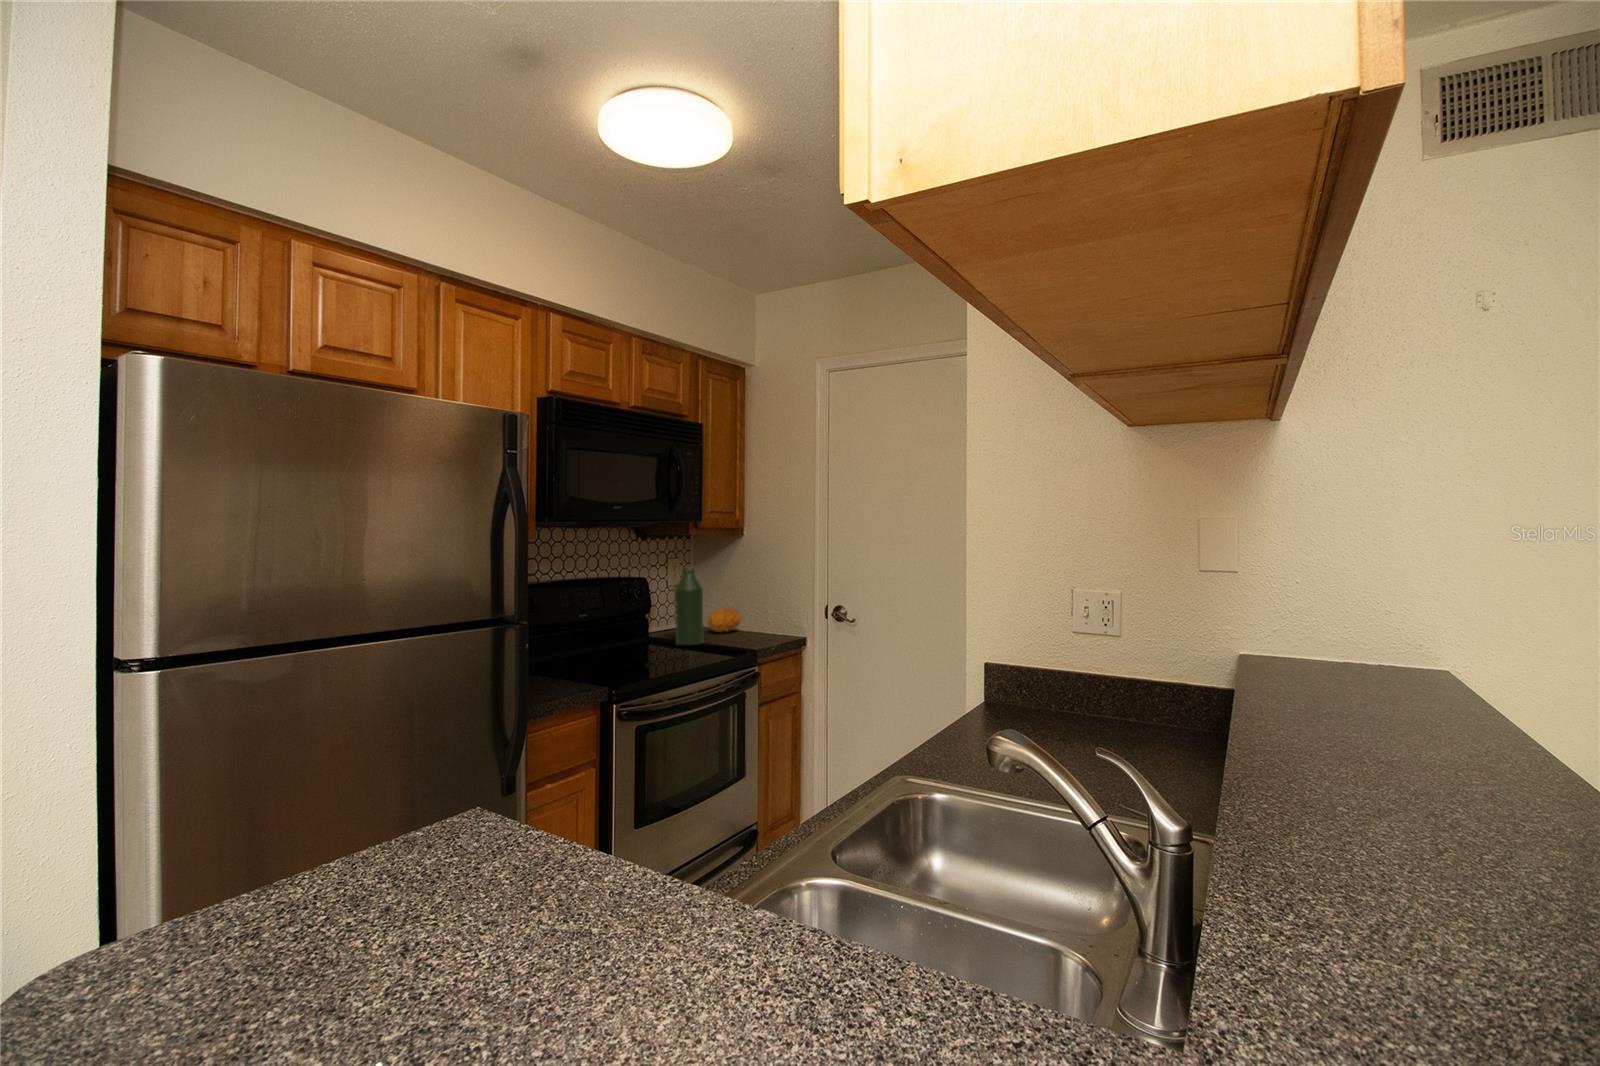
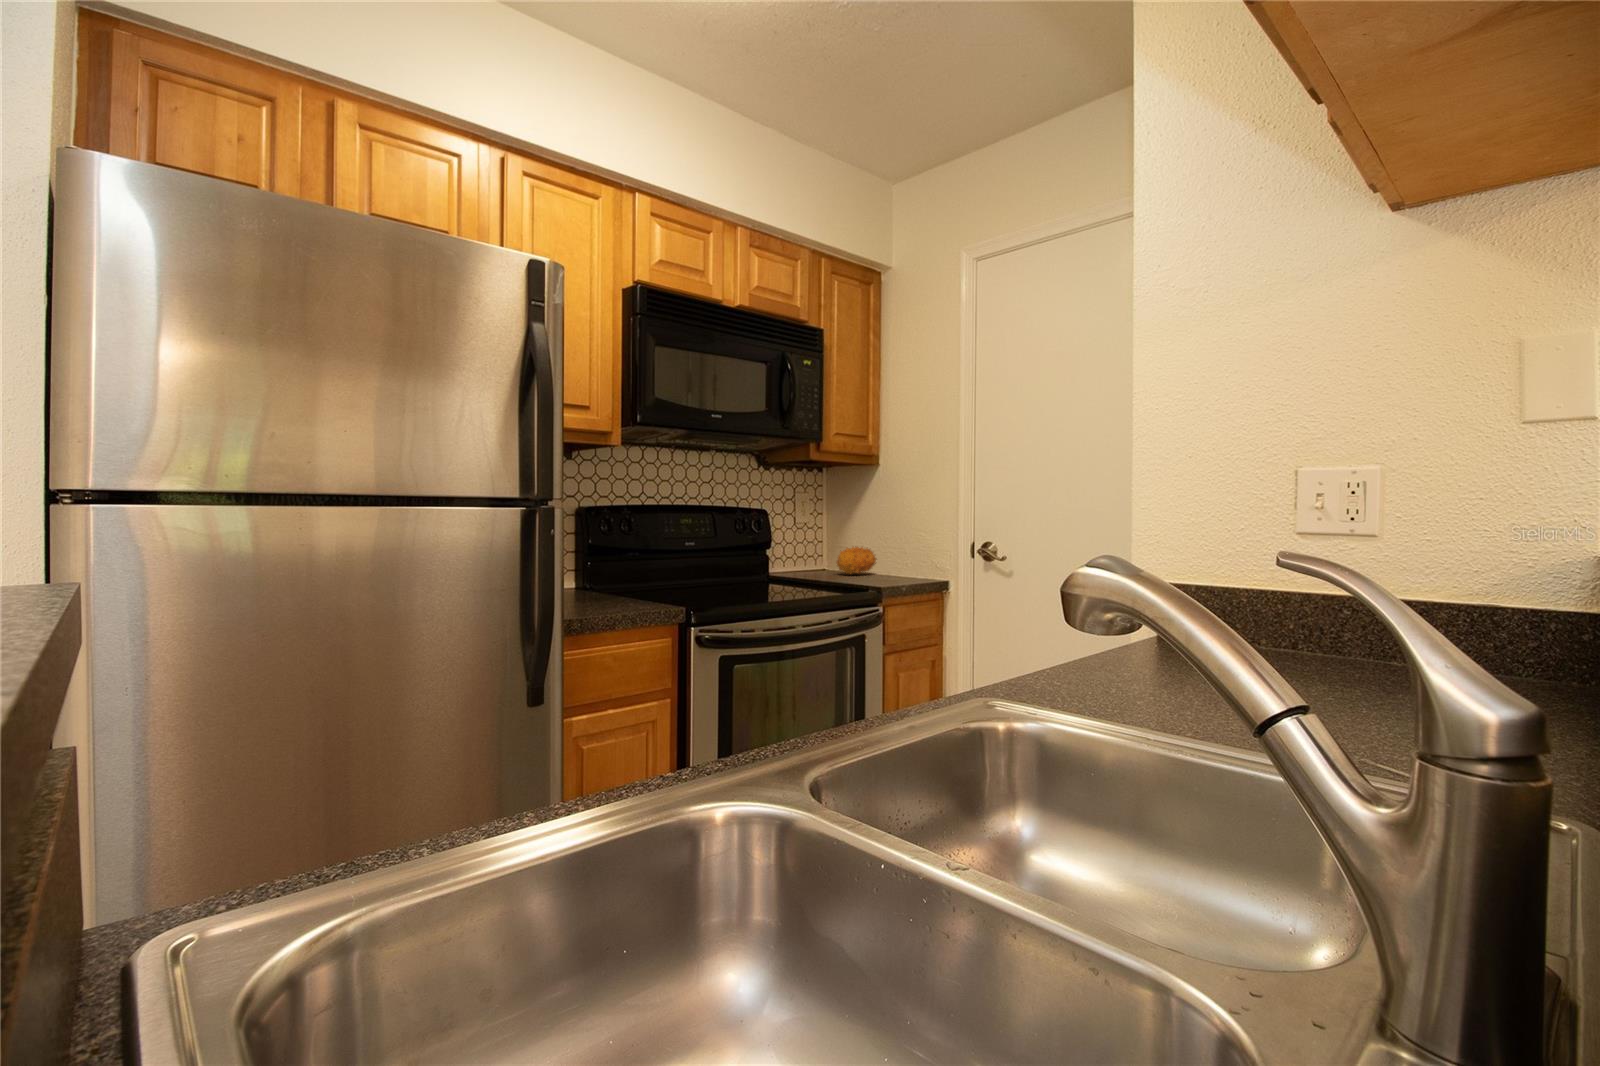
bottle: present [675,568,704,645] -> none [793,496,826,583]

